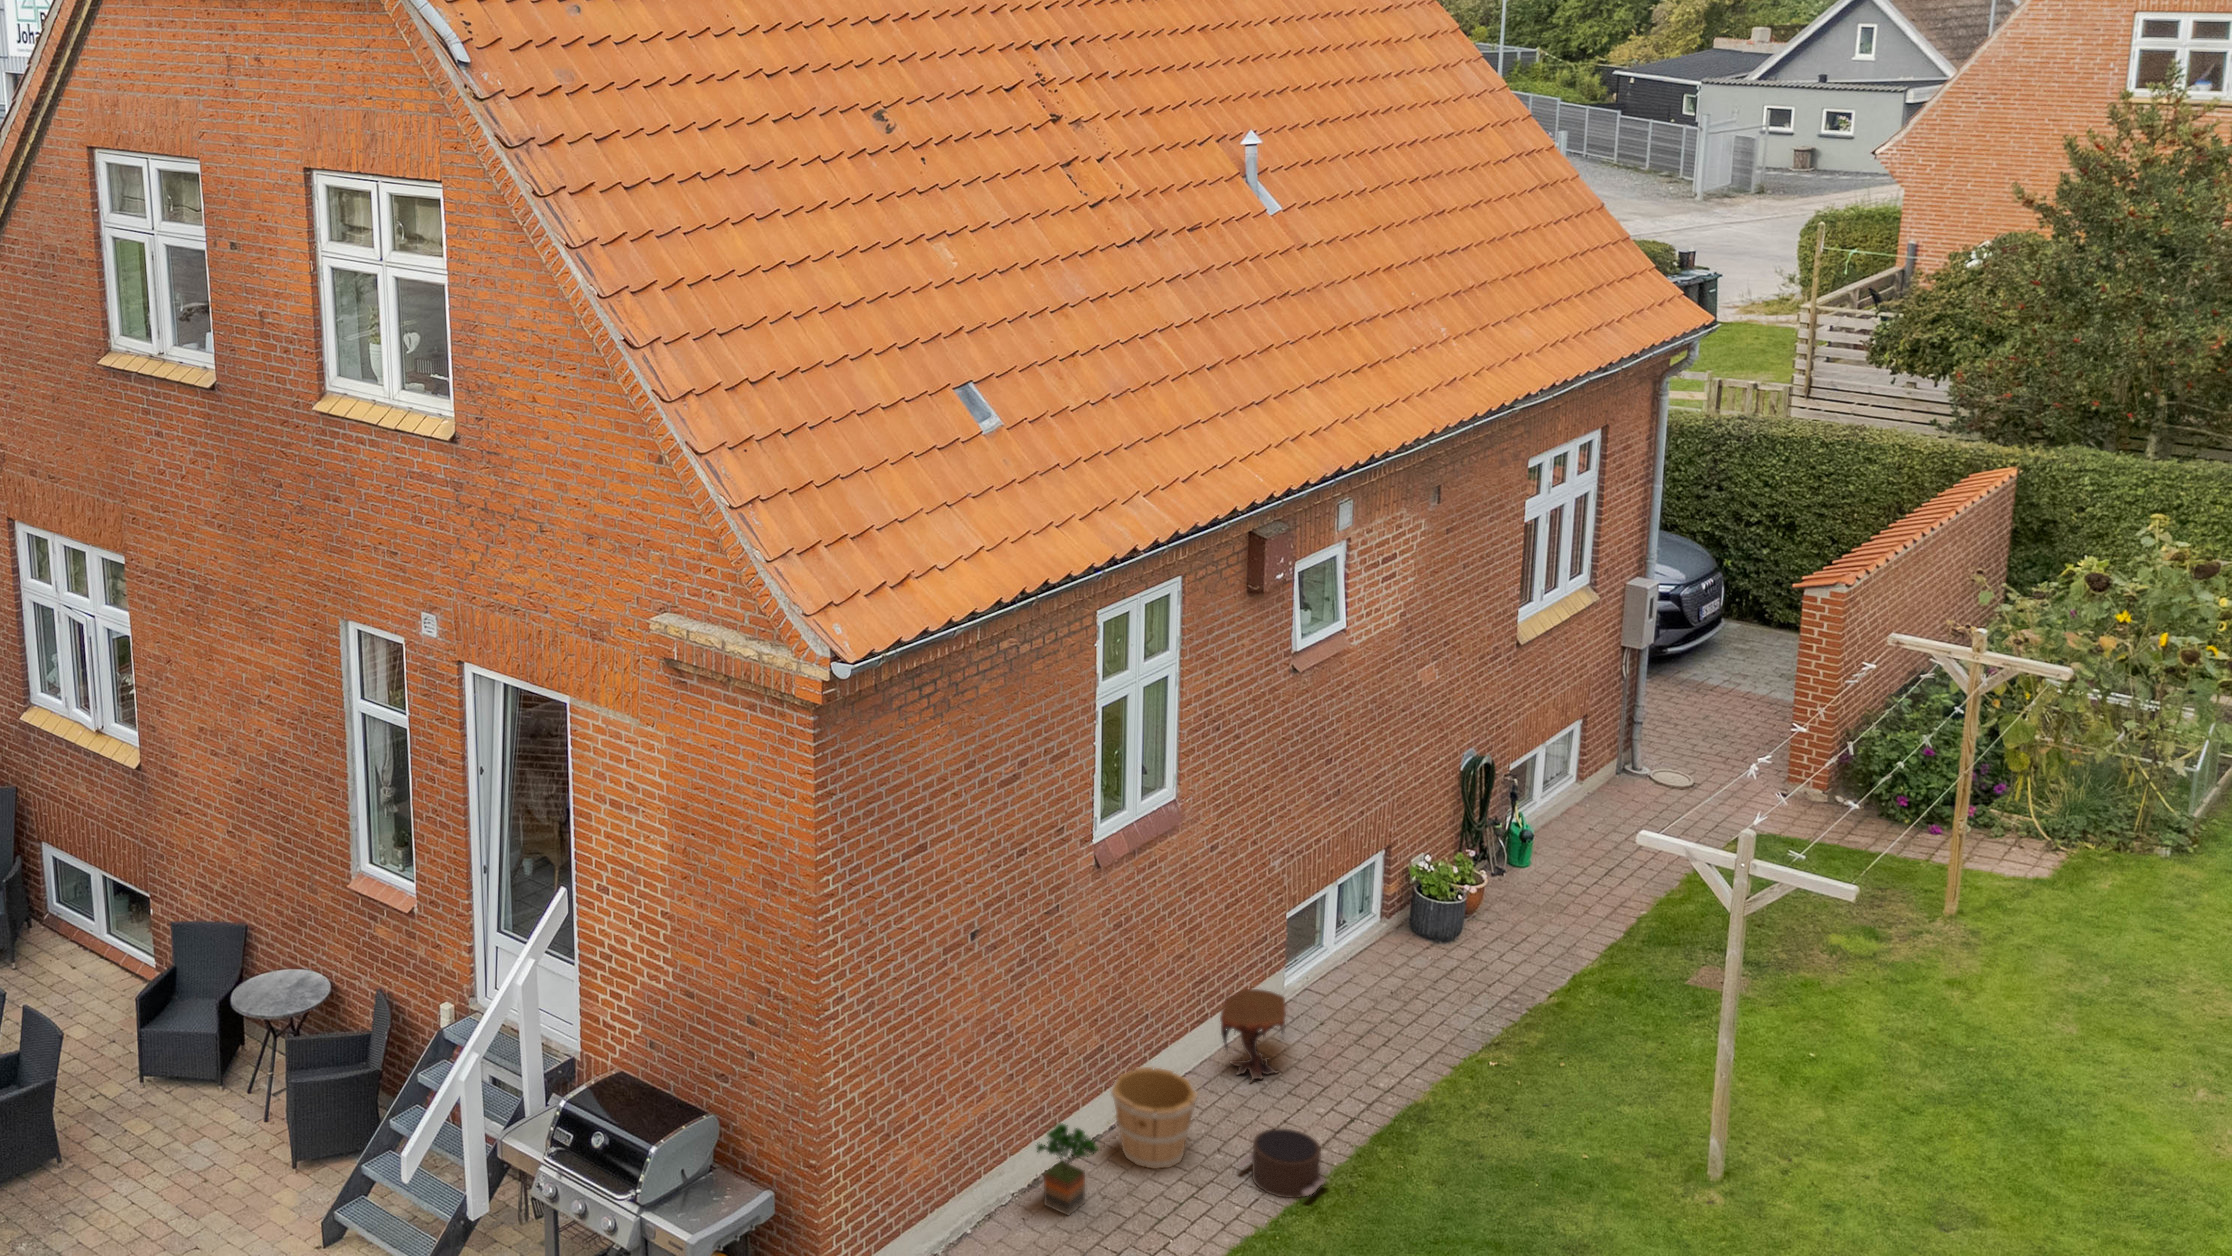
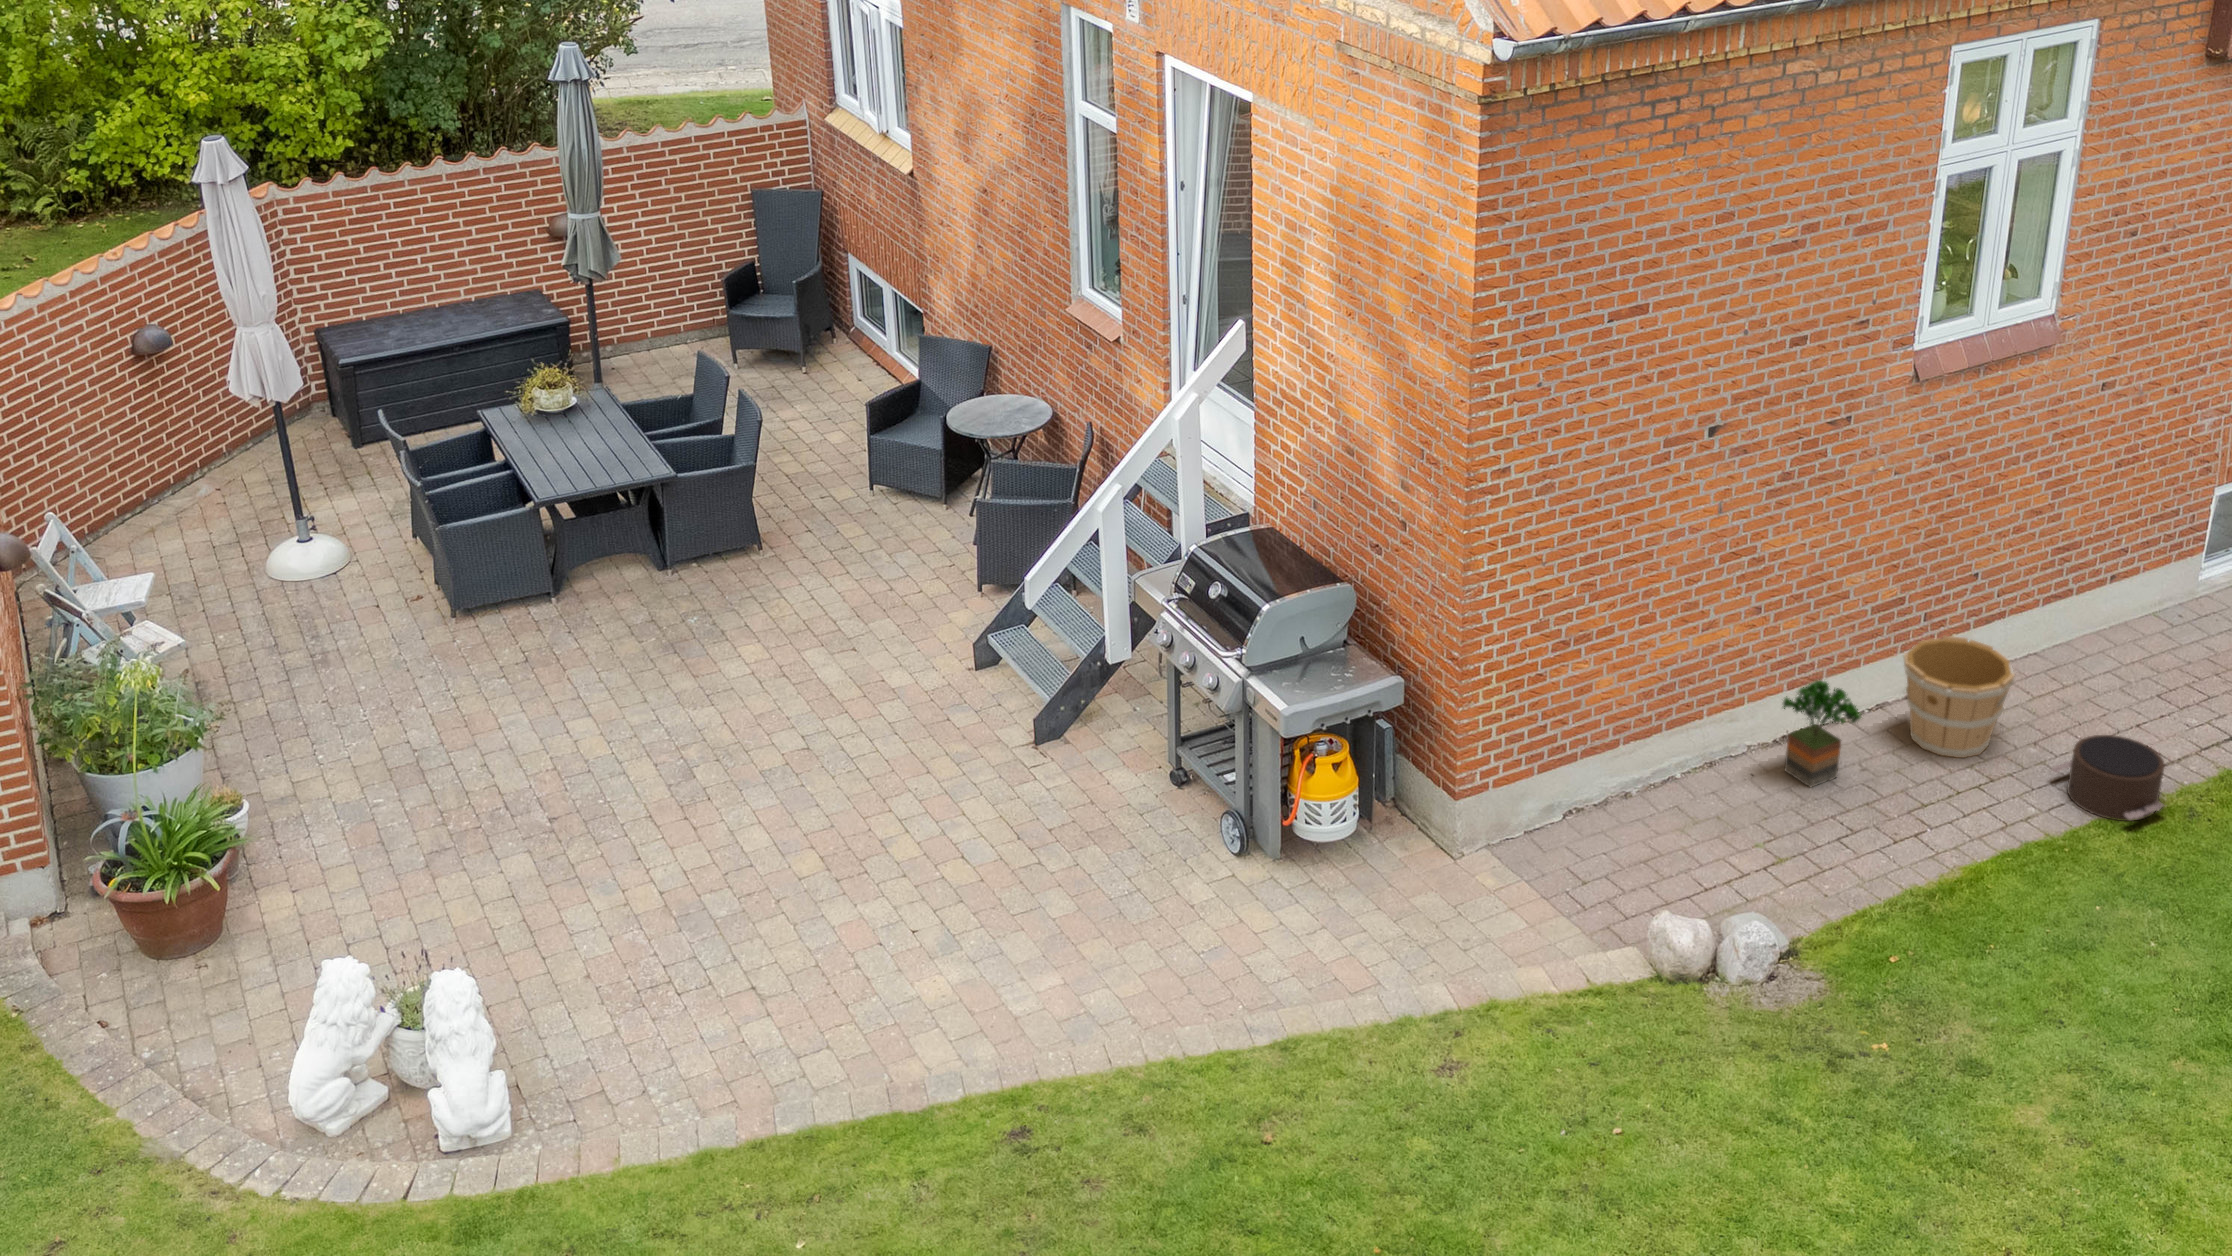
side table: present [1220,989,1286,1082] -> none [2080,572,2179,684]

